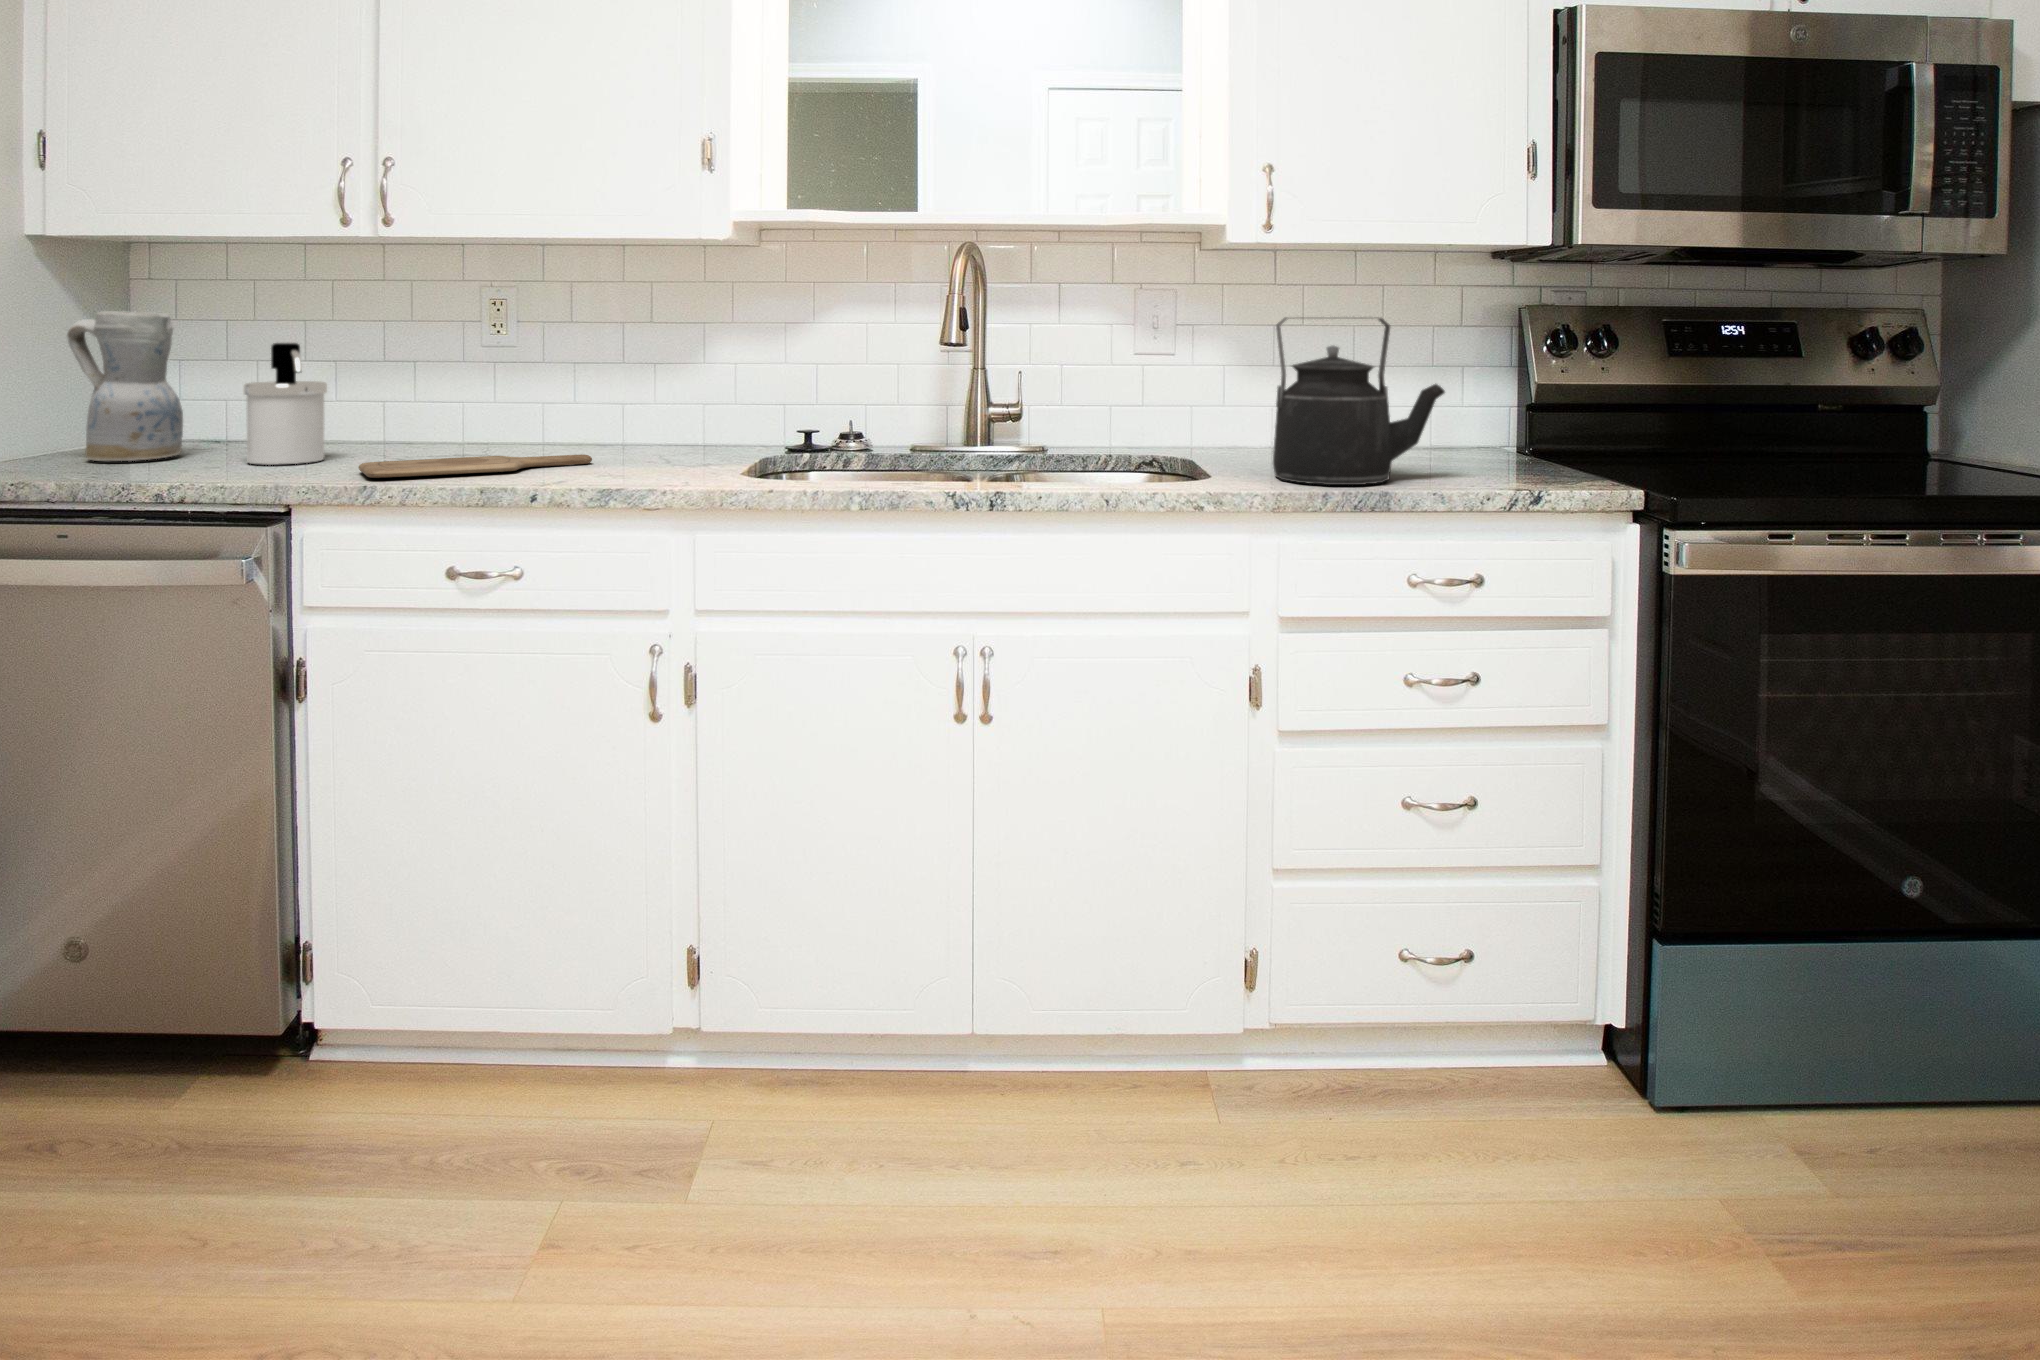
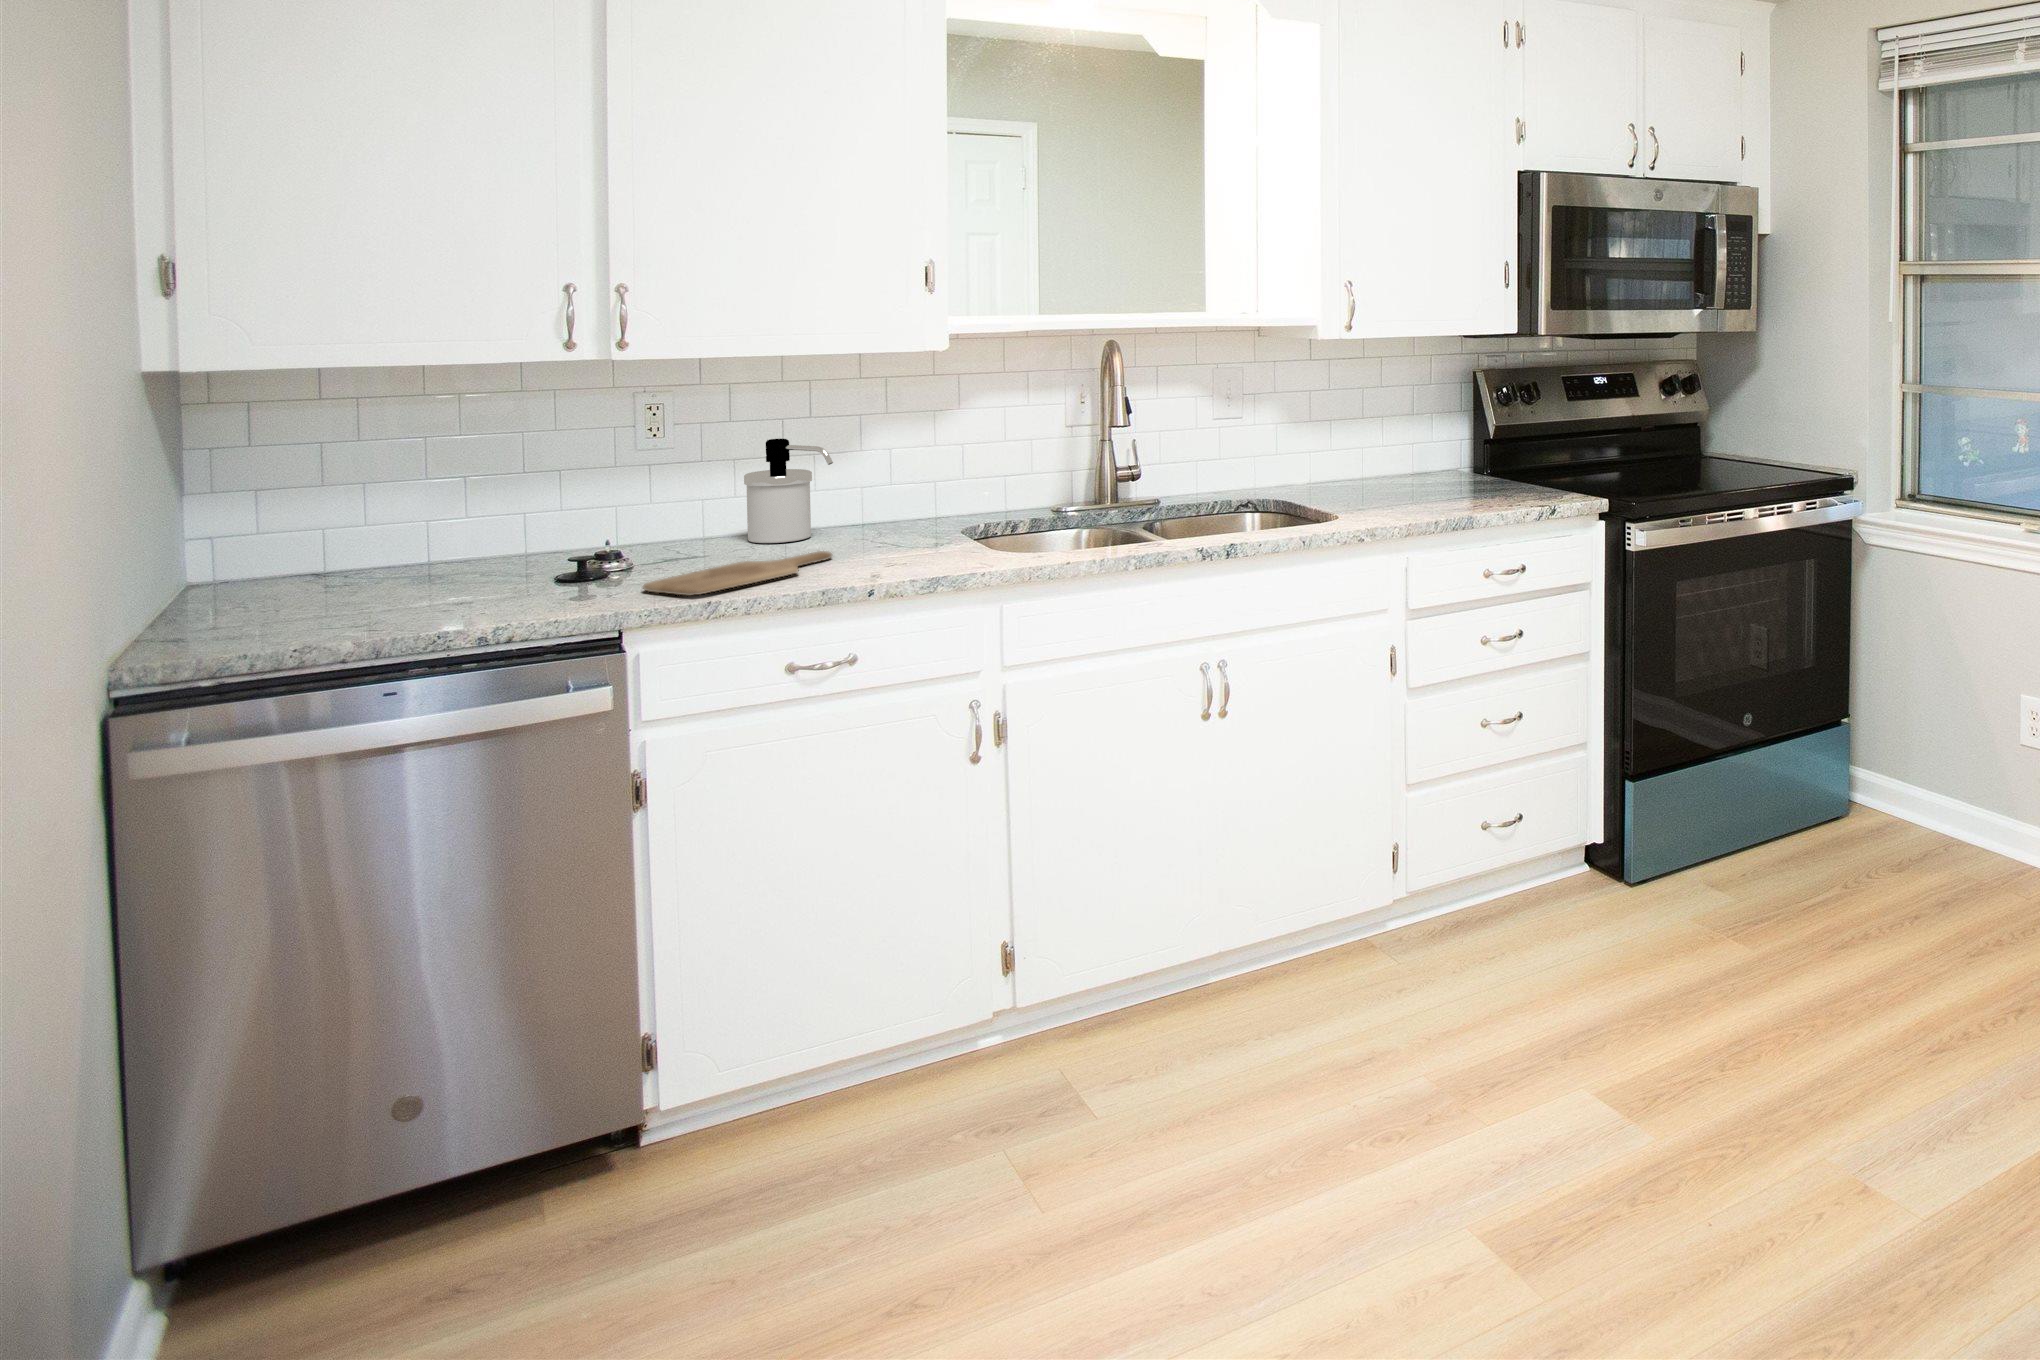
ceramic pitcher: present [67,311,183,461] -> none [220,453,361,617]
kettle: present [1273,317,1445,485] -> none [1380,393,1486,514]
soap dispenser: present [244,343,327,465] -> present [744,439,833,543]

